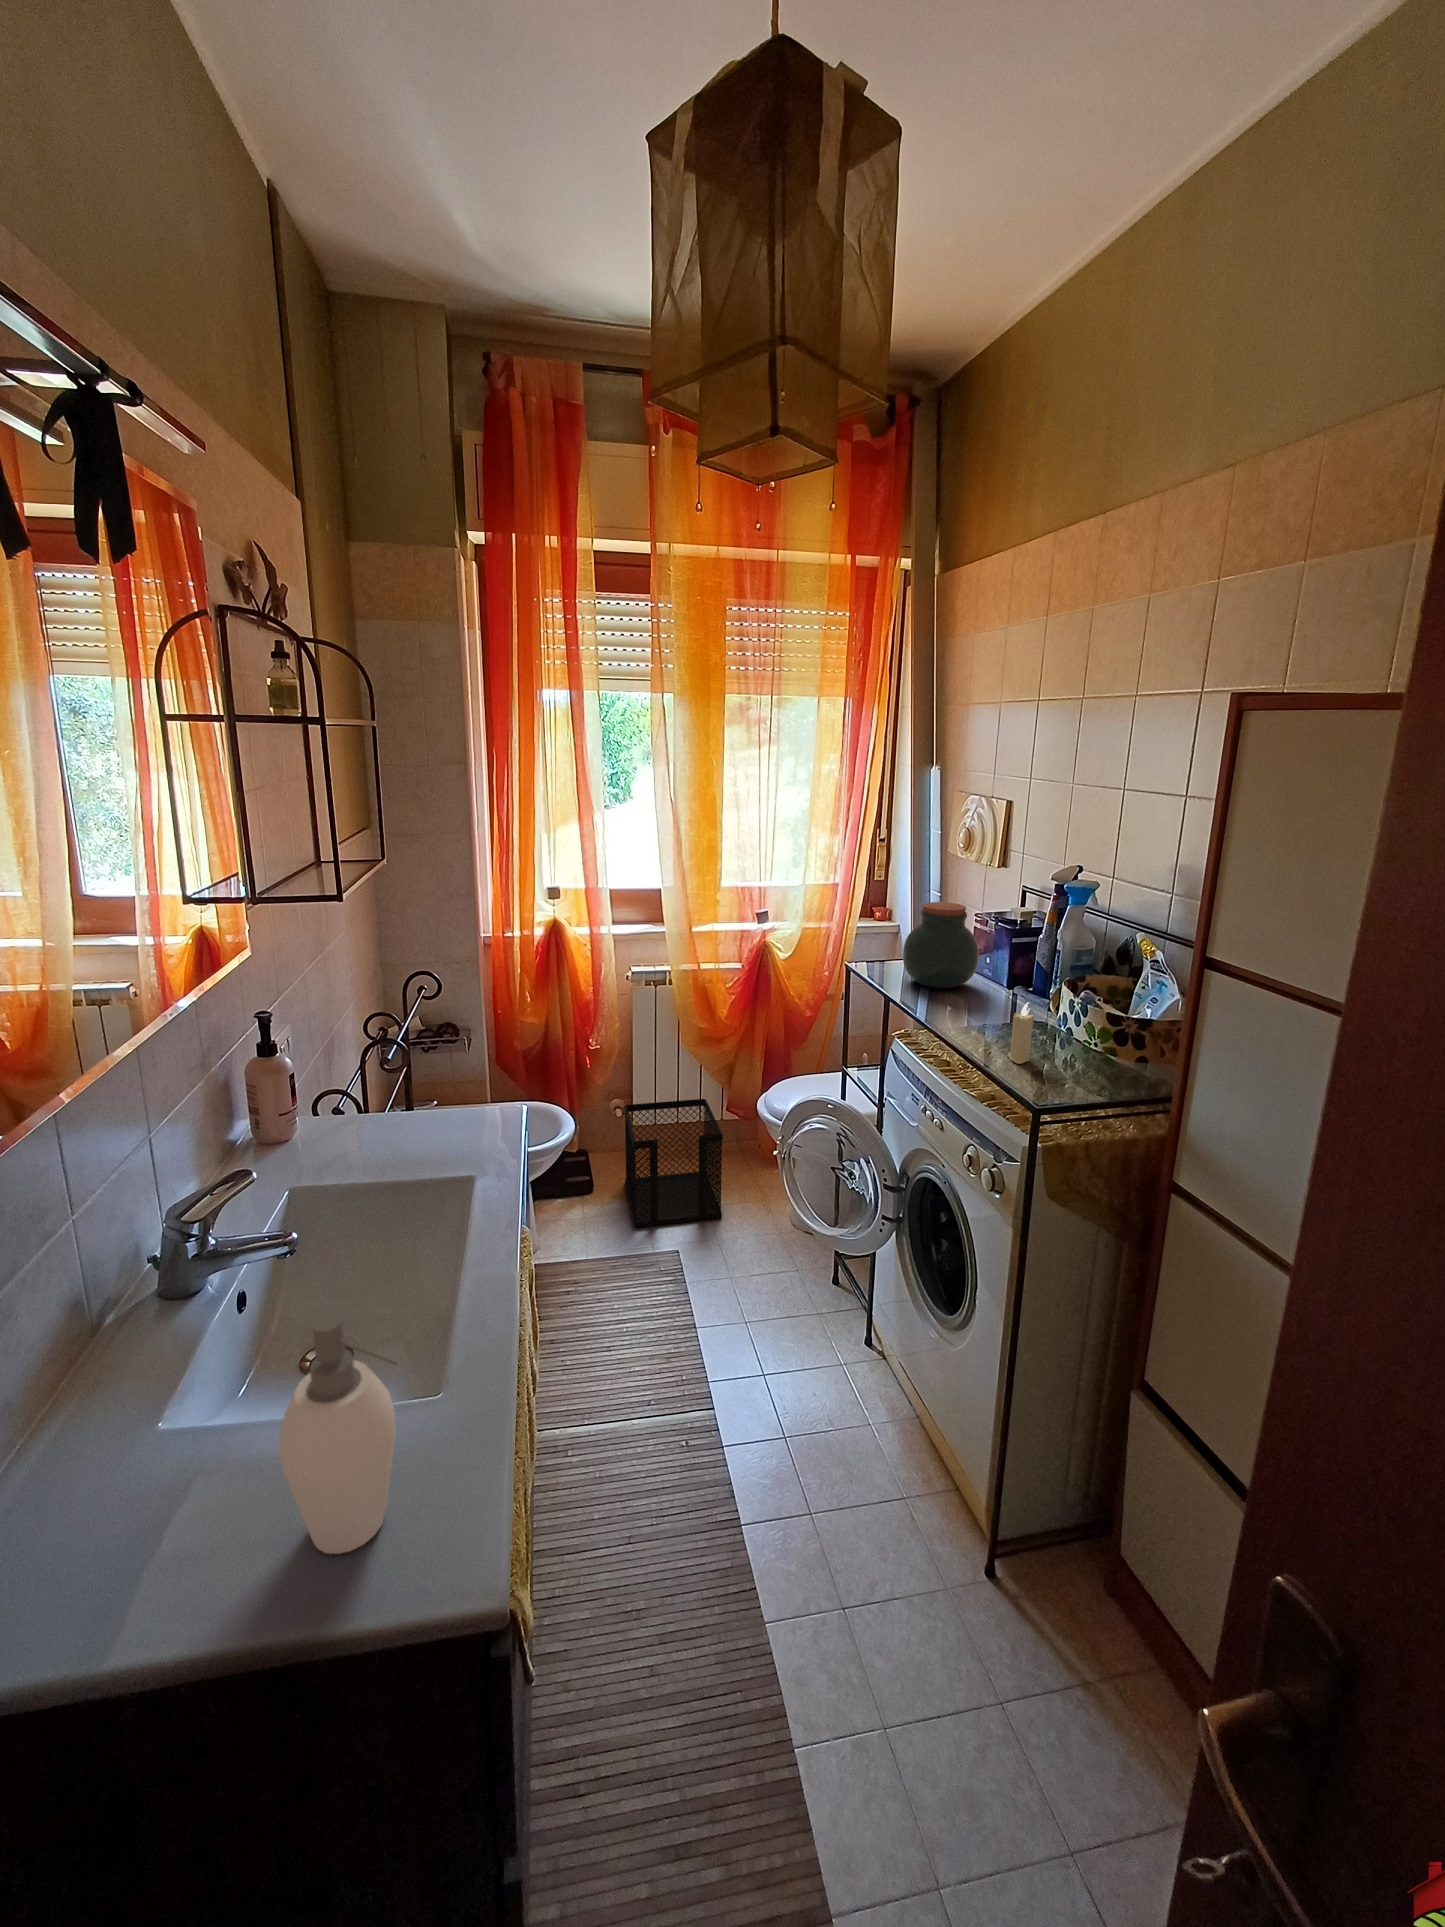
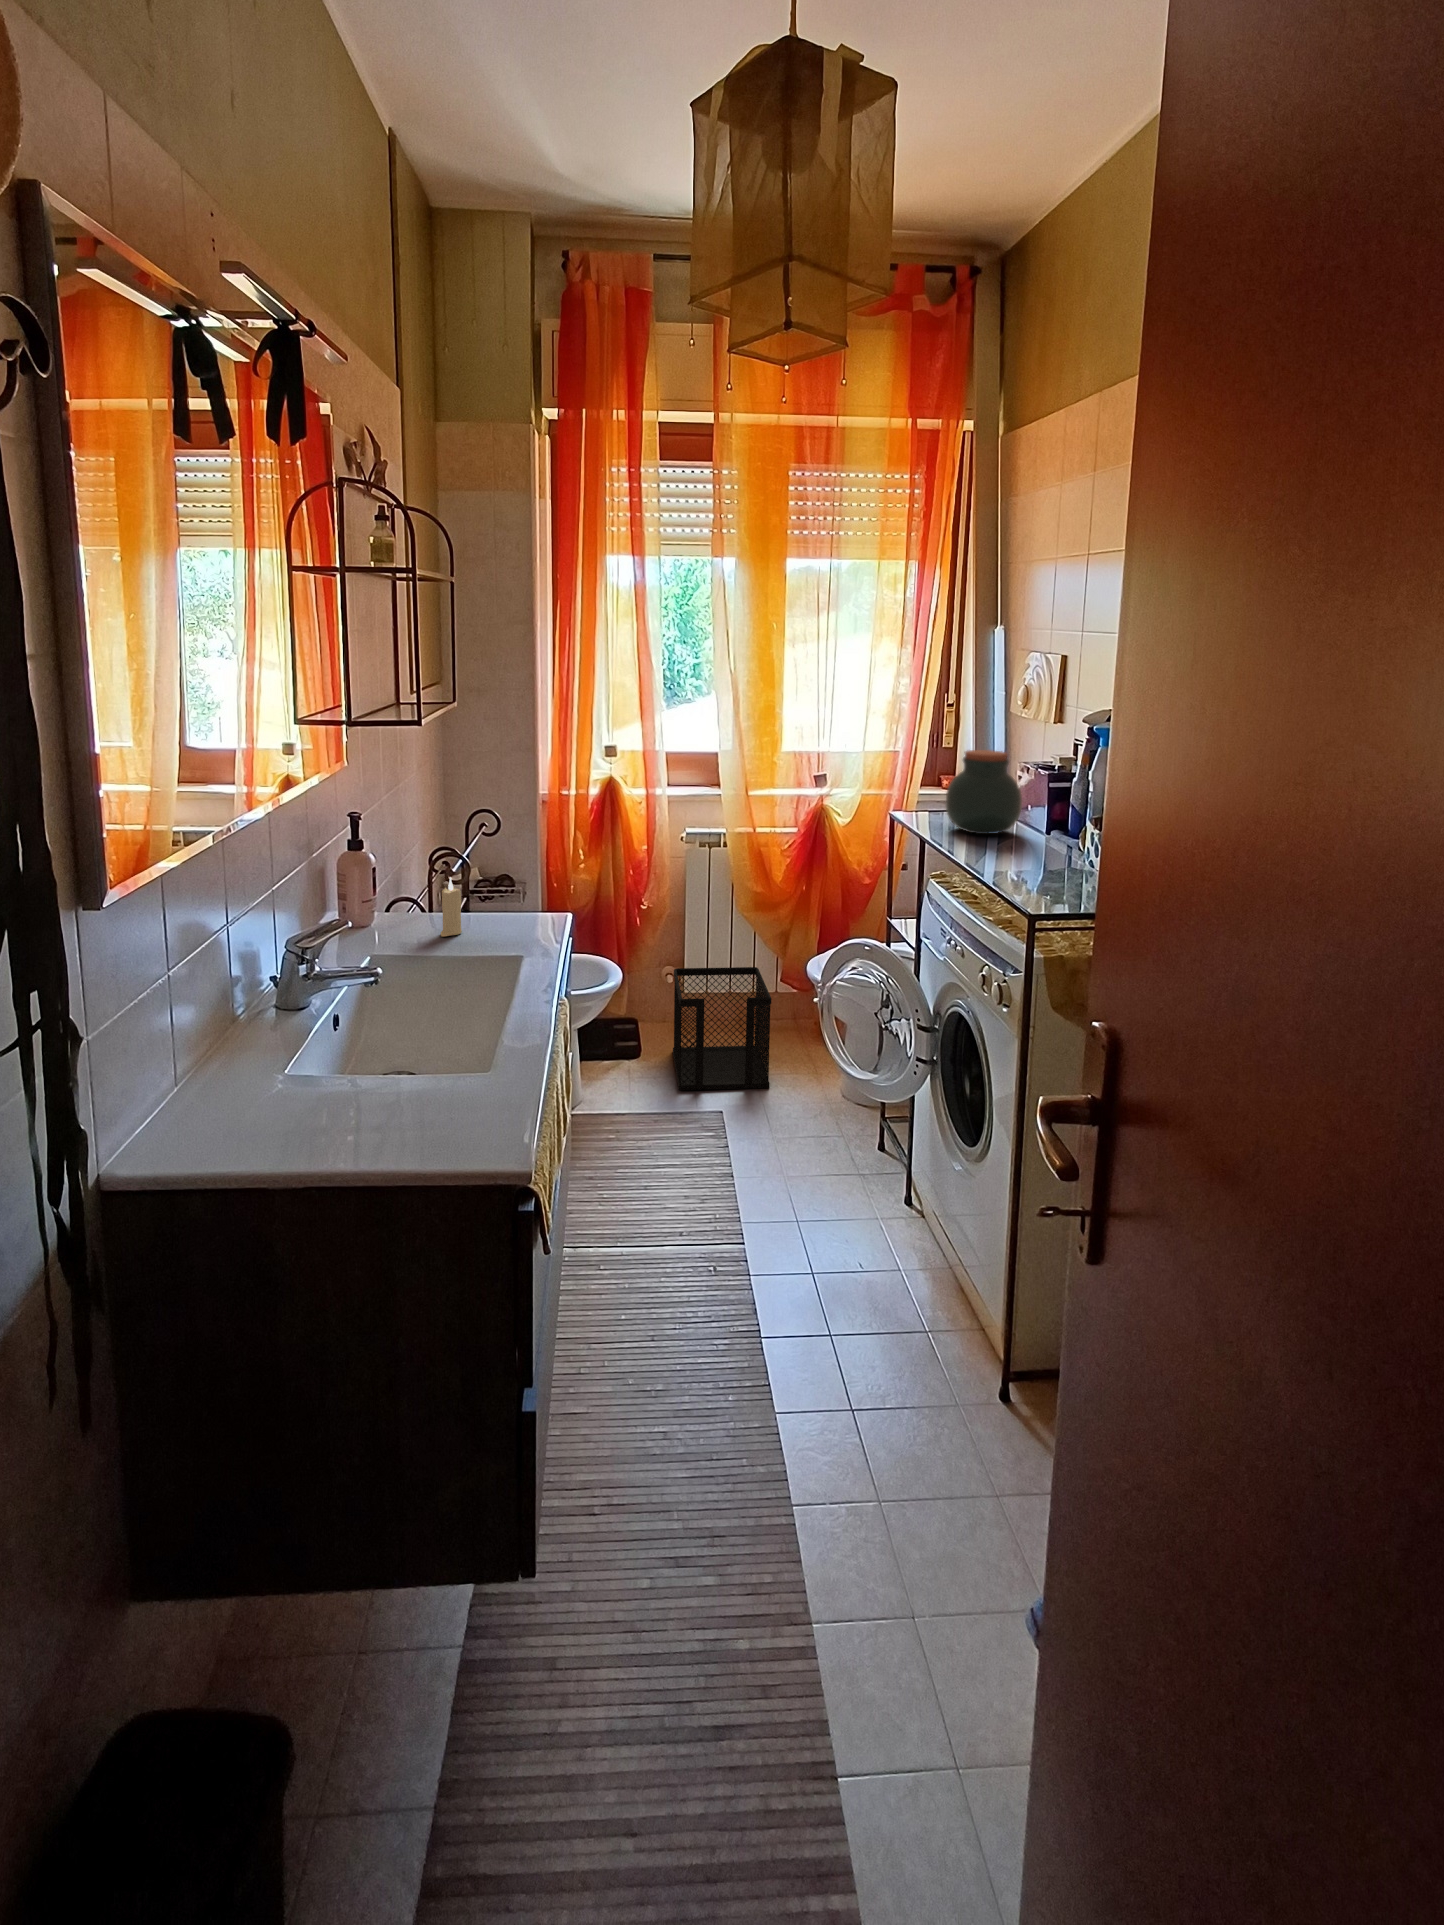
candle: present [1007,1002,1034,1064] -> present [441,877,462,936]
soap dispenser: present [279,1314,397,1554] -> none [383,960,469,1141]

